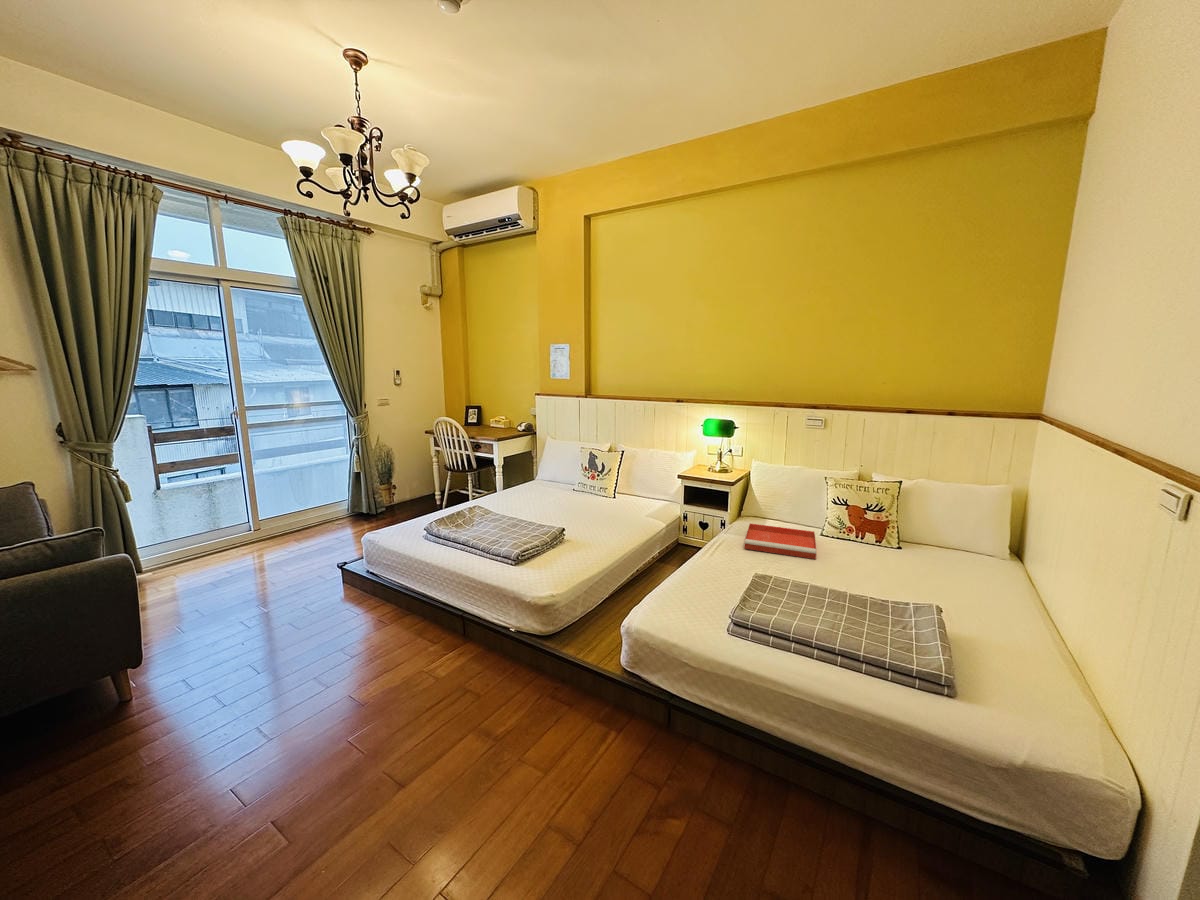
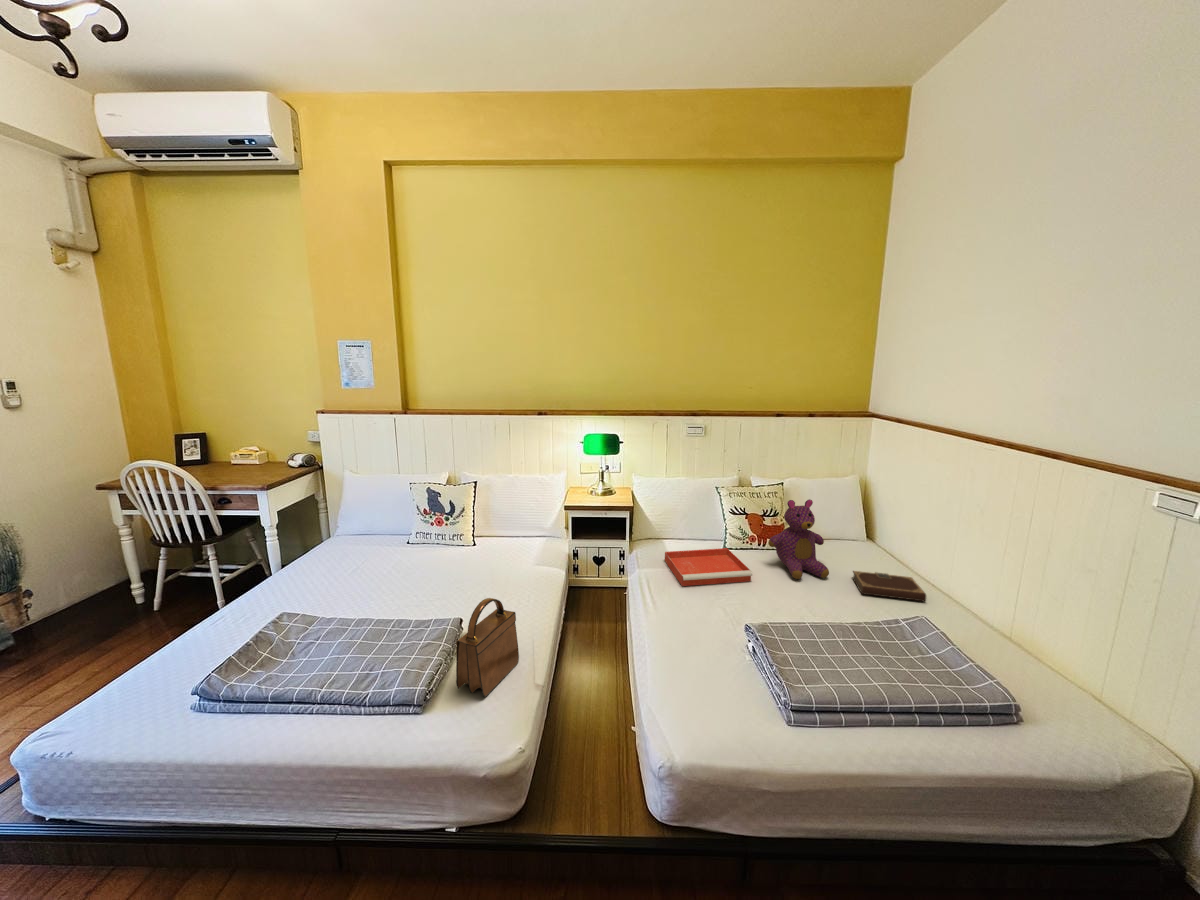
teddy bear: none [849,490,917,573] -> present [768,499,829,579]
handbag: none [541,509,587,570] -> present [456,598,519,697]
notebook: none [928,572,1012,615] -> present [852,571,926,601]

